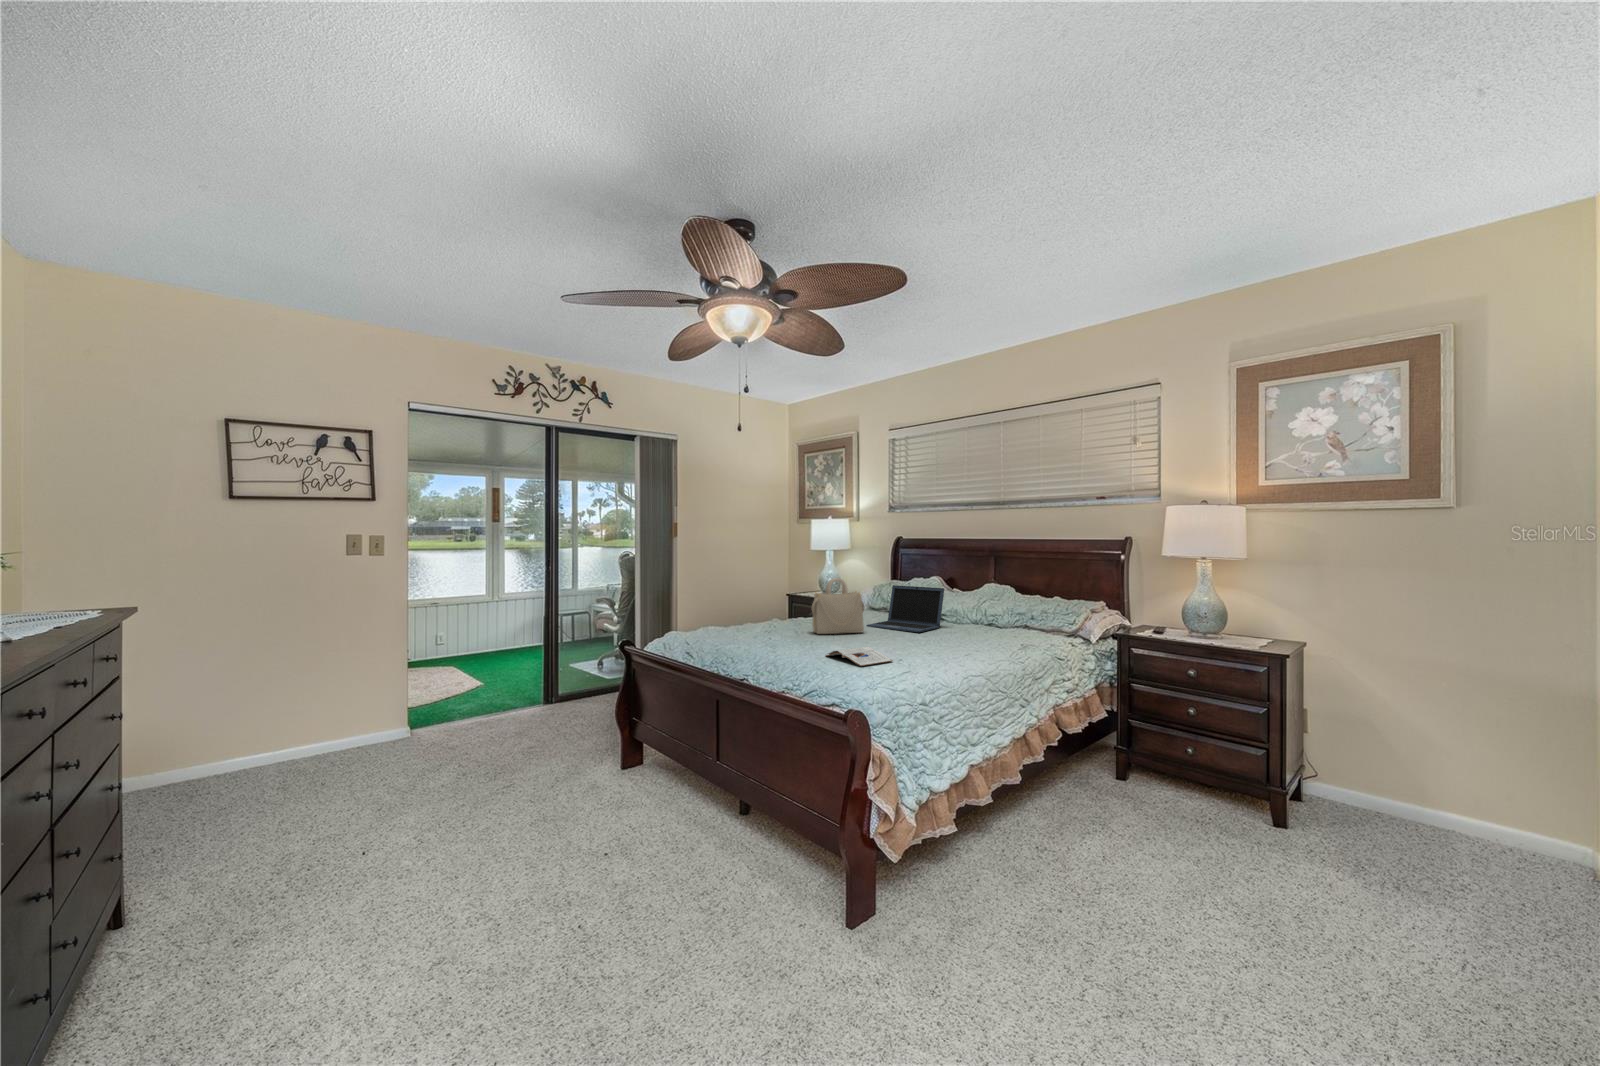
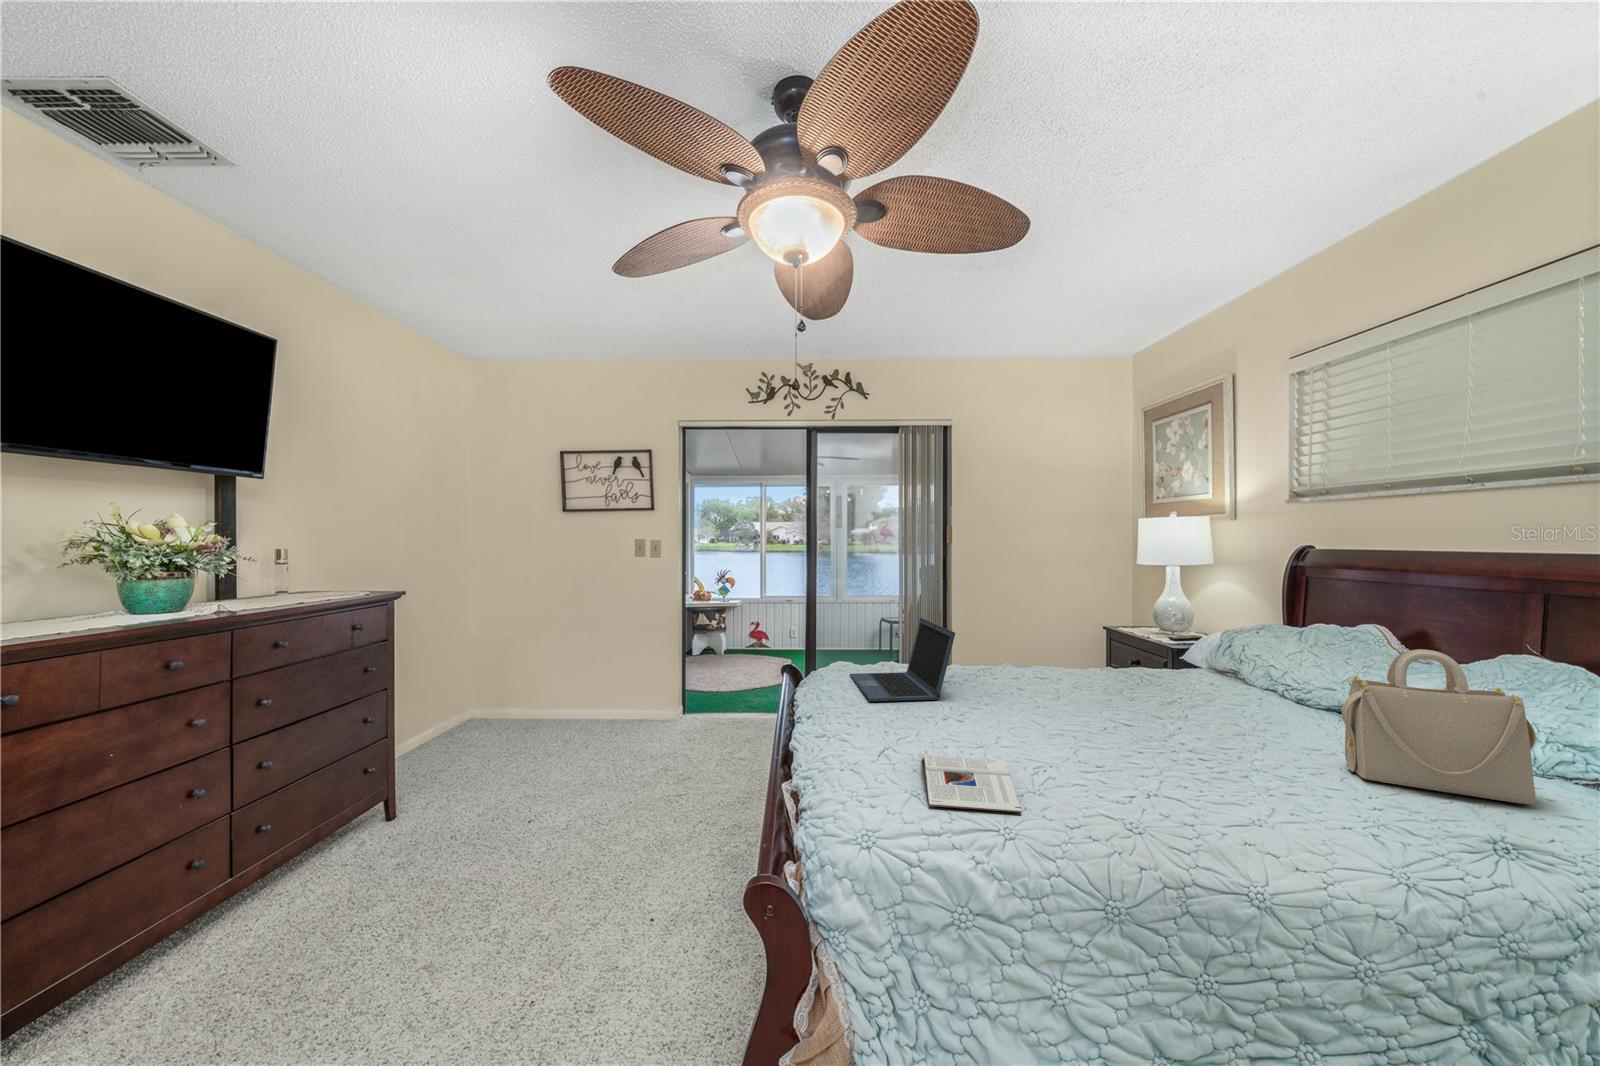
handbag: present [812,578,864,634] -> present [1342,649,1536,805]
laptop: present [866,585,944,632] -> present [850,618,955,701]

